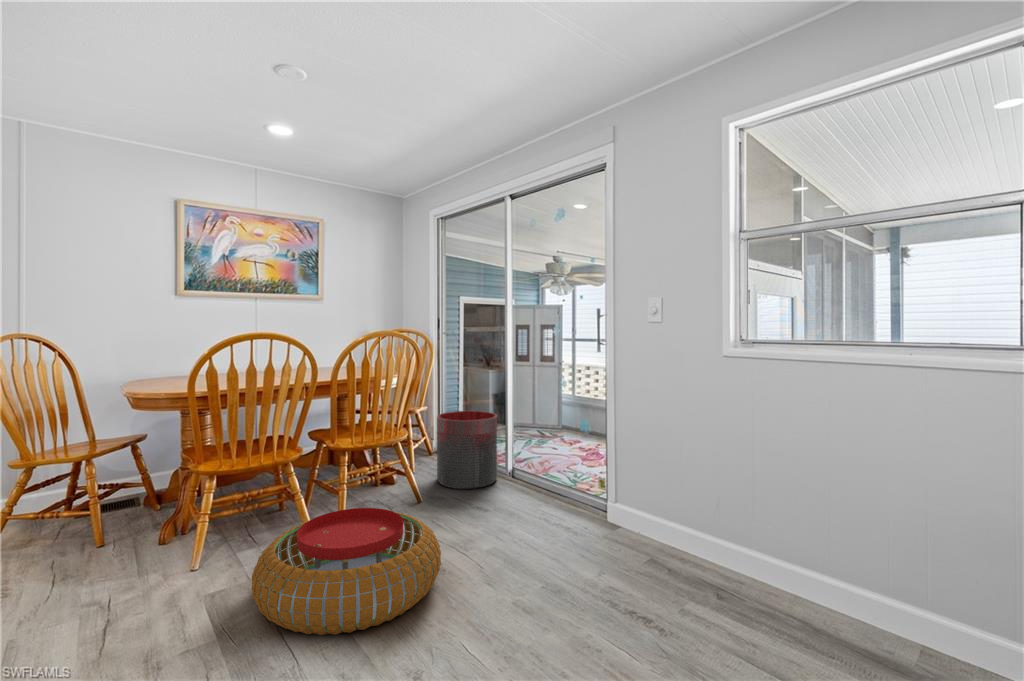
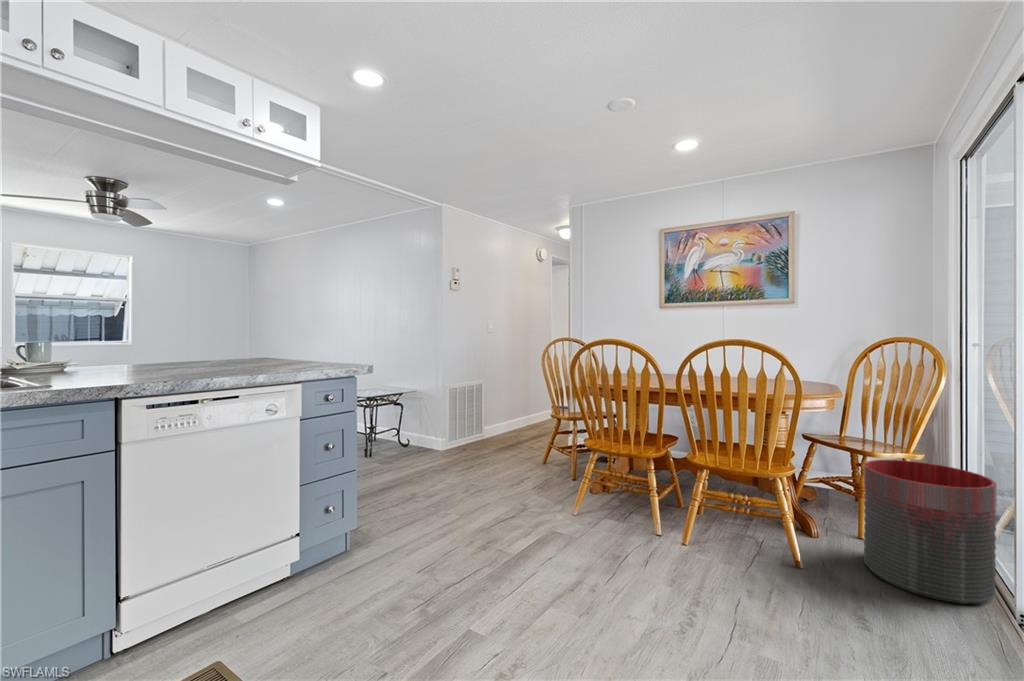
pouf: present [252,508,441,635] -> none [502,504,671,622]

